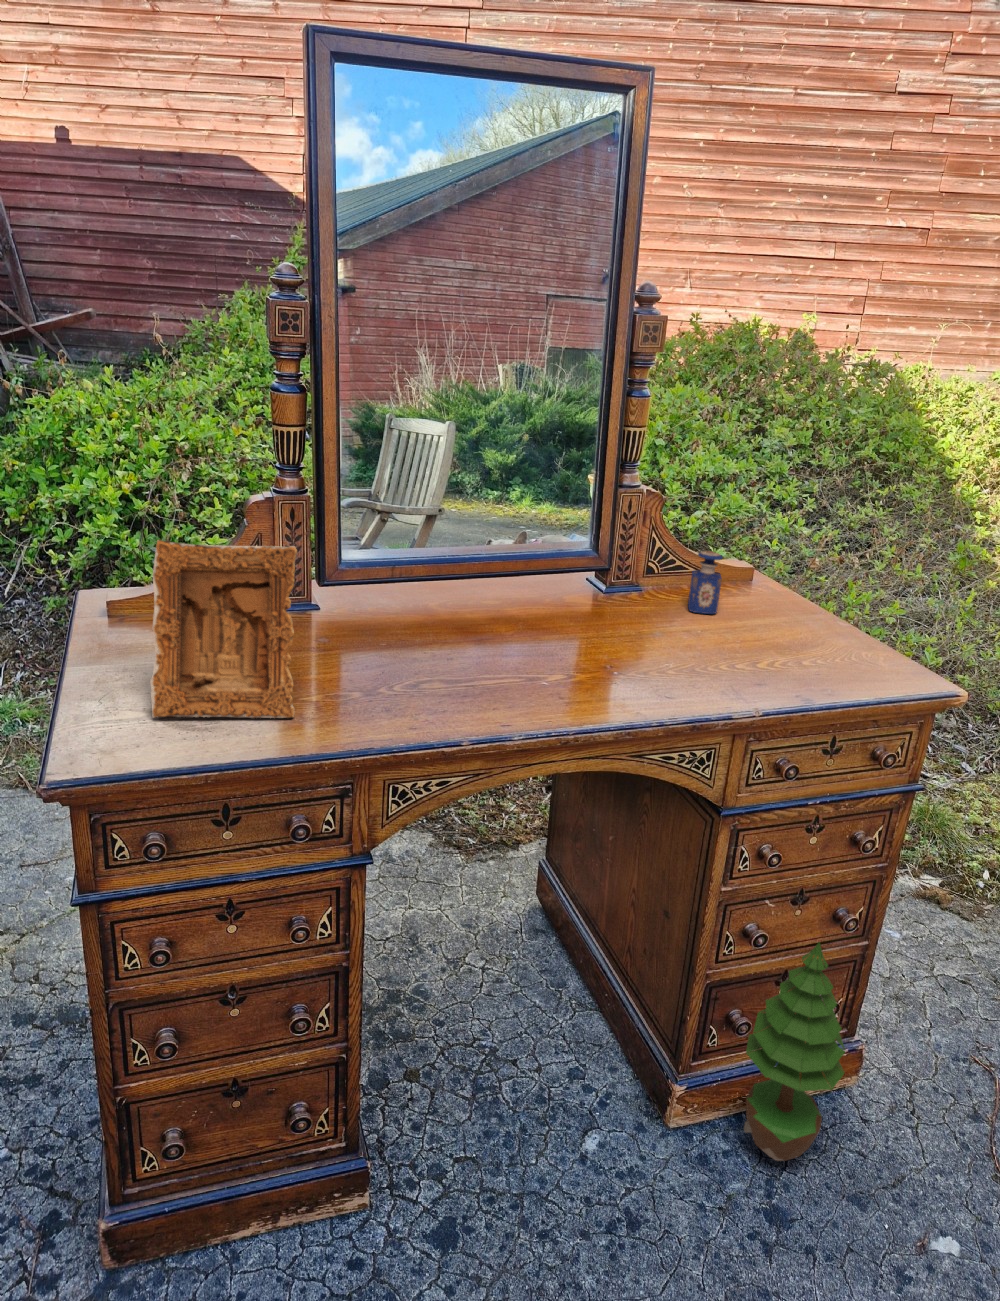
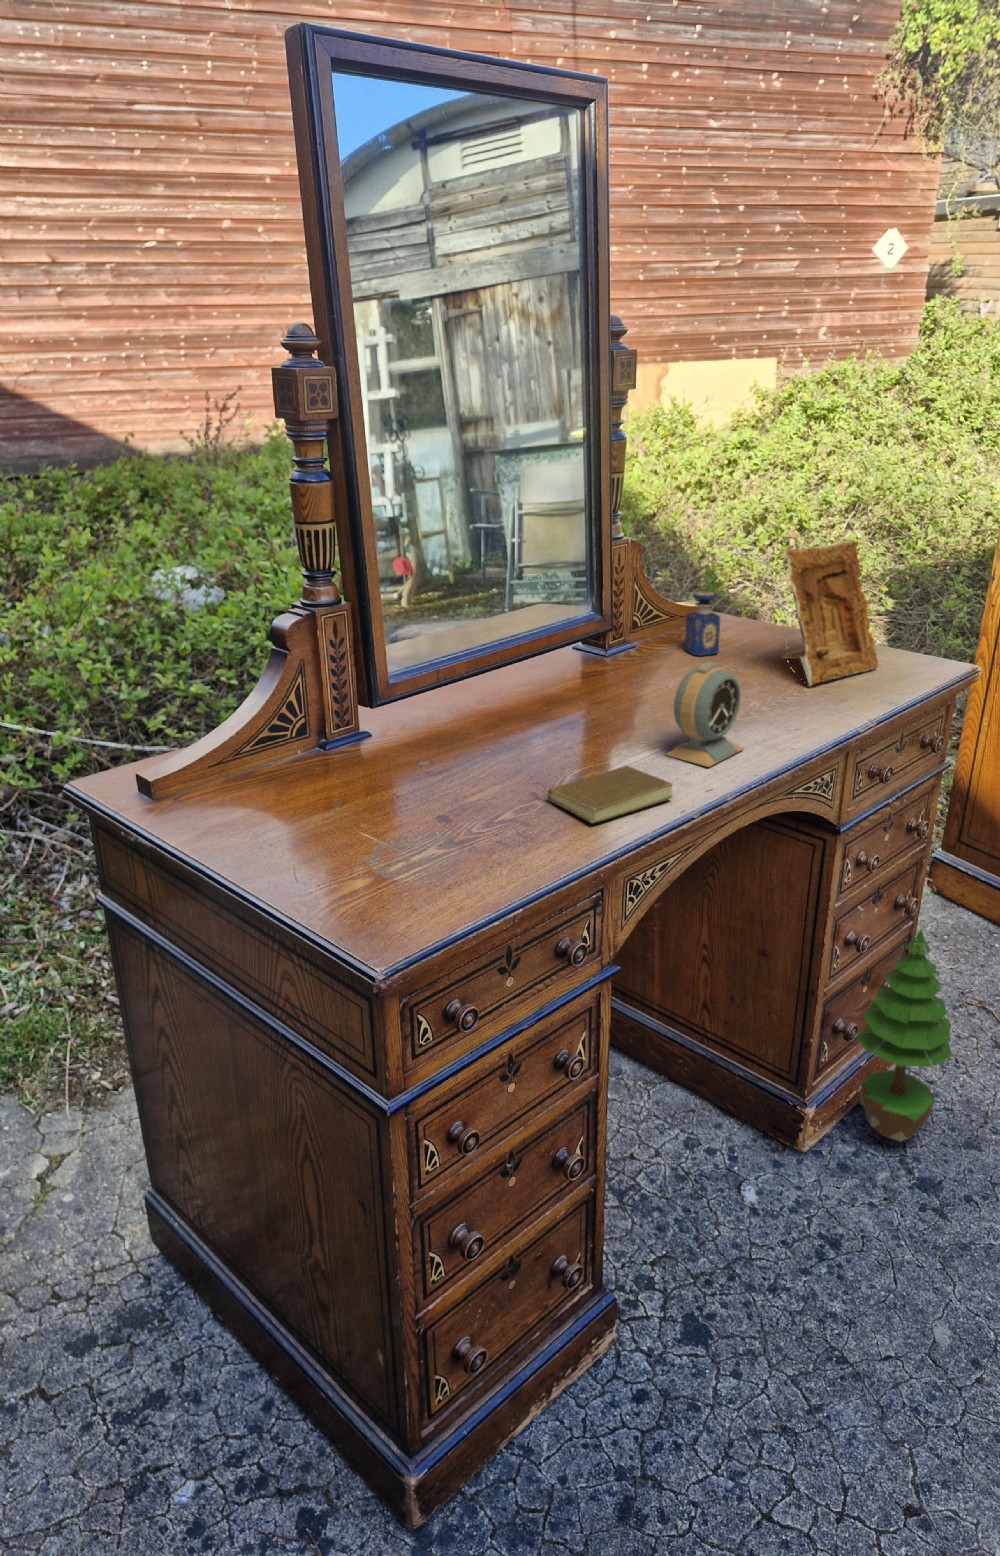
picture frame: present [150,540,297,718] -> present [782,541,878,686]
alarm clock: none [527,603,605,702] -> present [666,662,743,767]
book: none [368,673,475,717] -> present [541,766,673,823]

